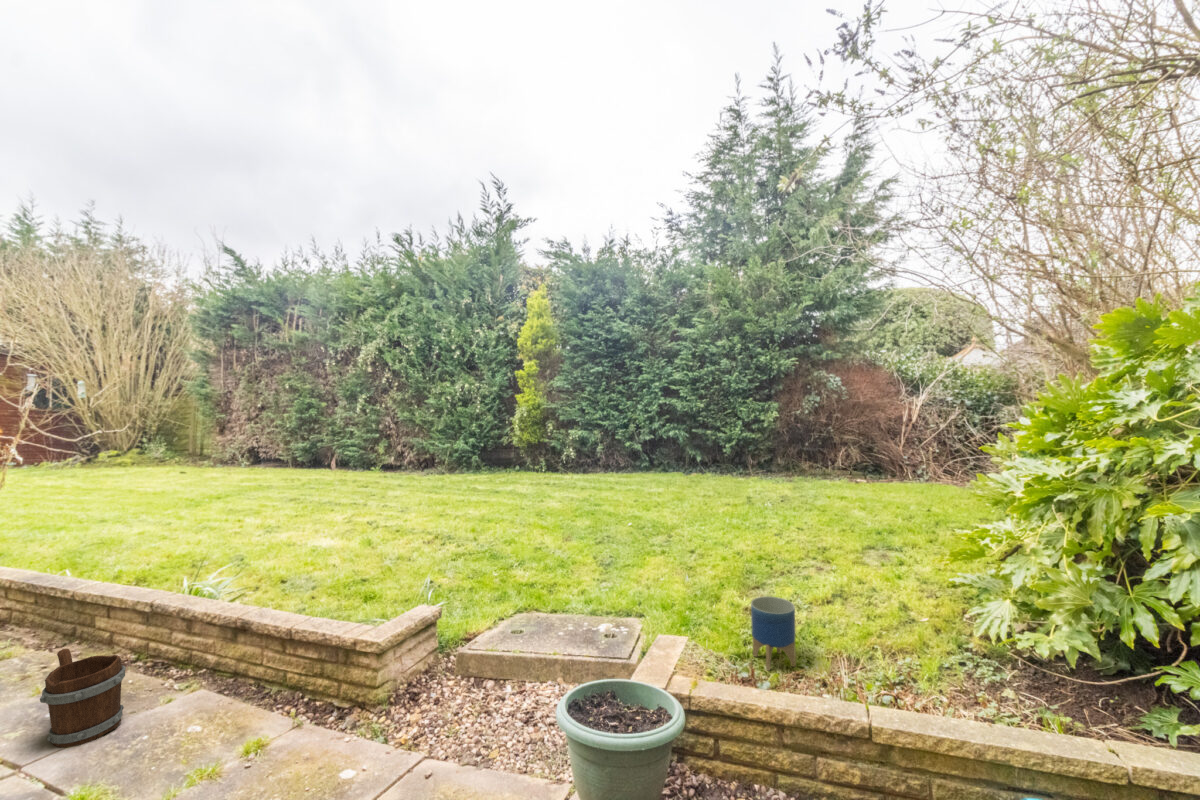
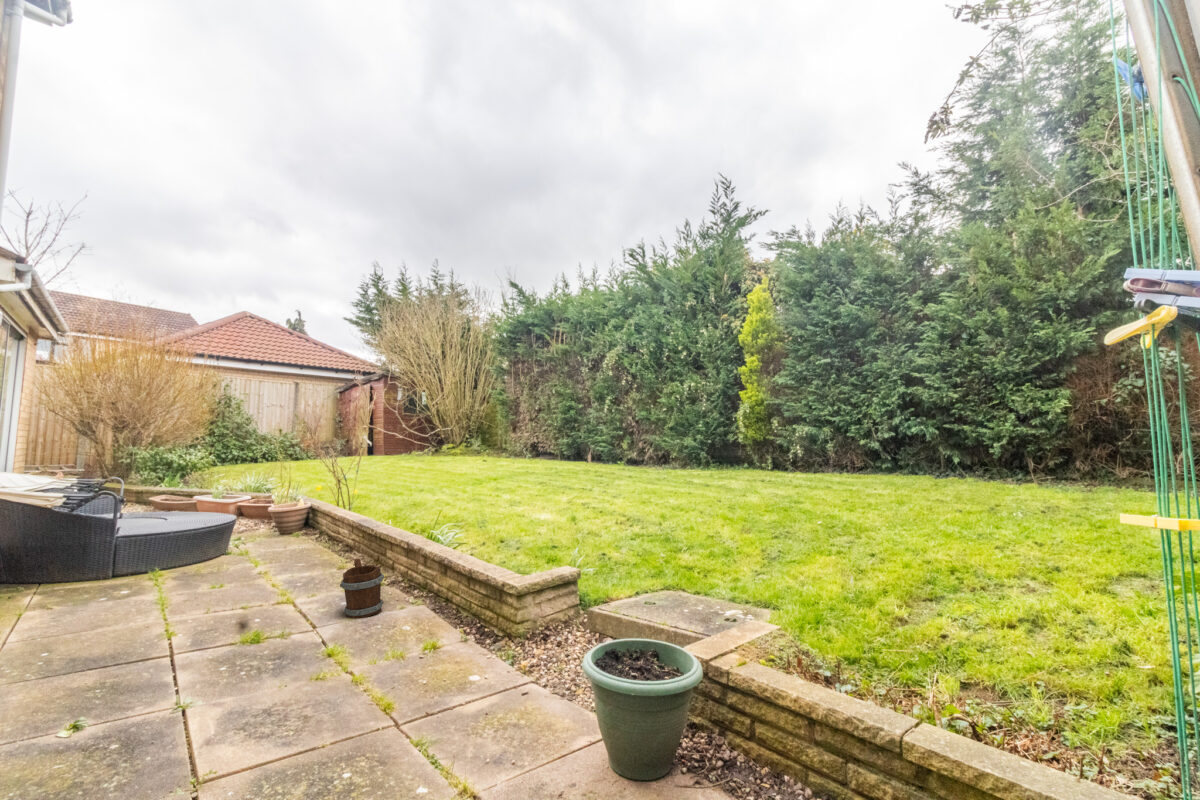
planter: present [751,596,796,670] -> none [856,600,912,686]

